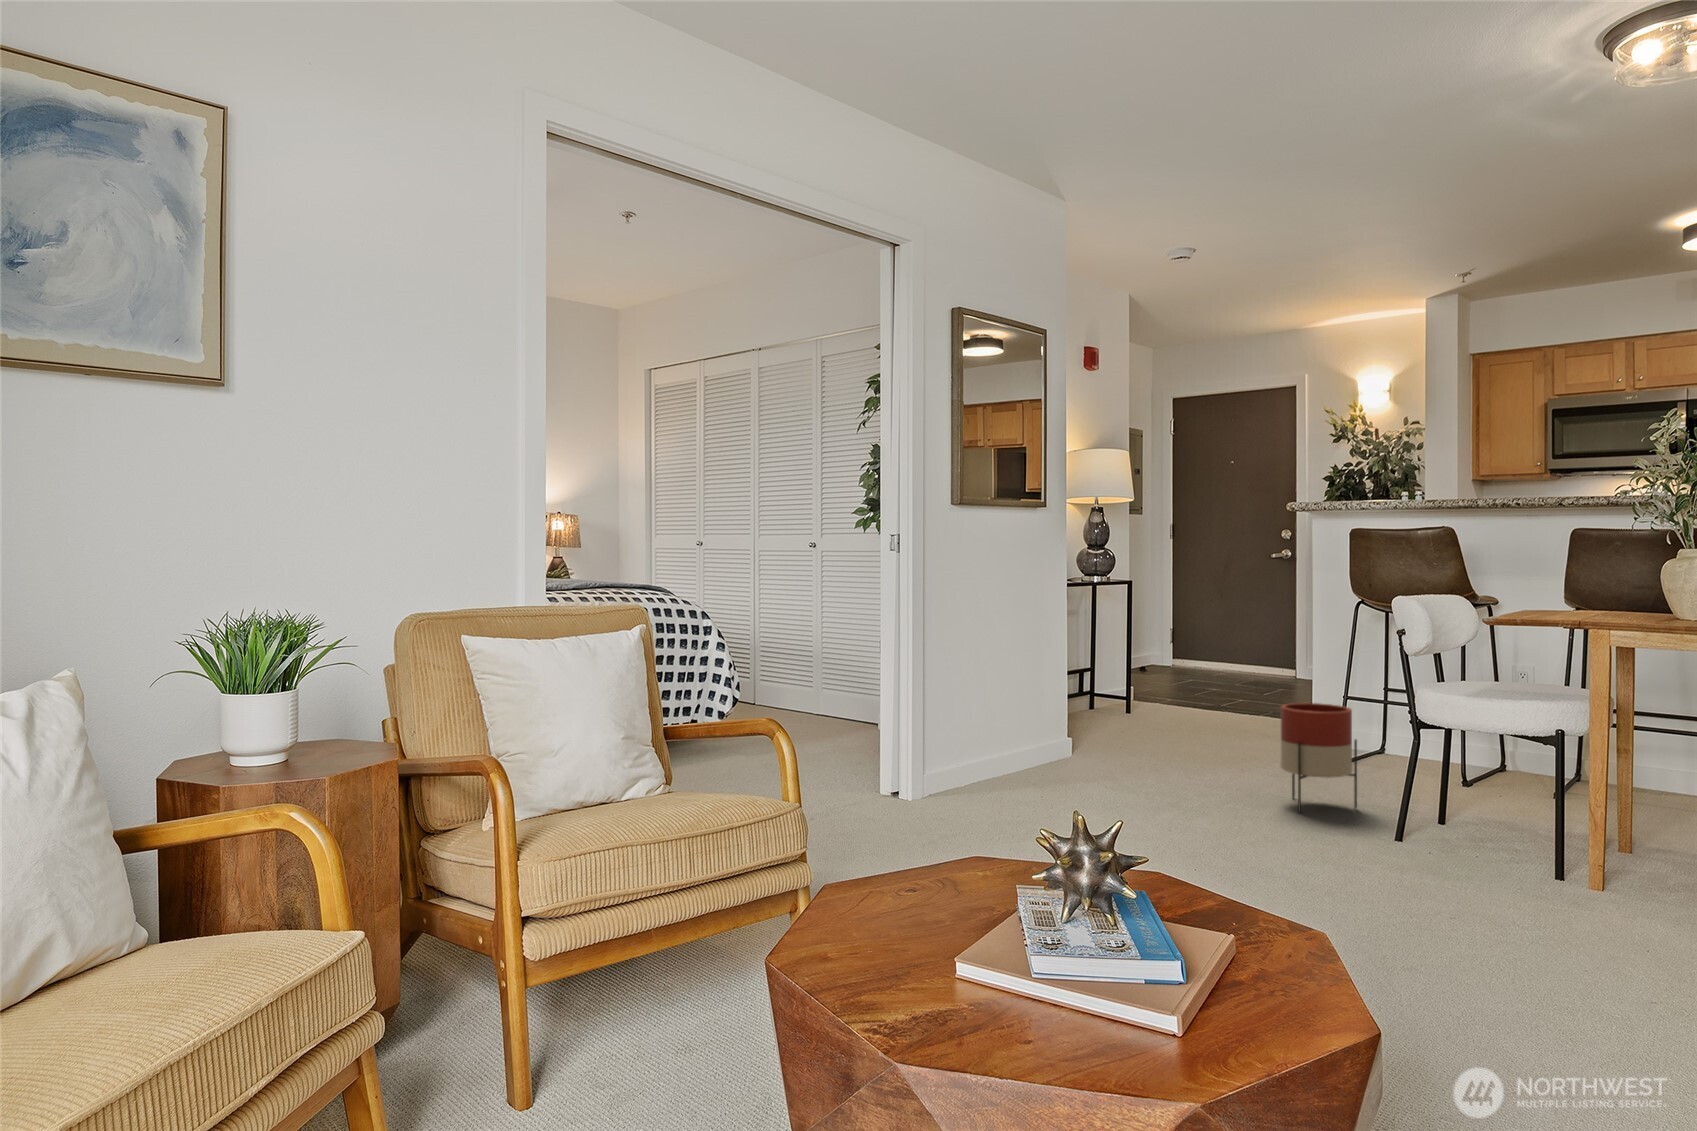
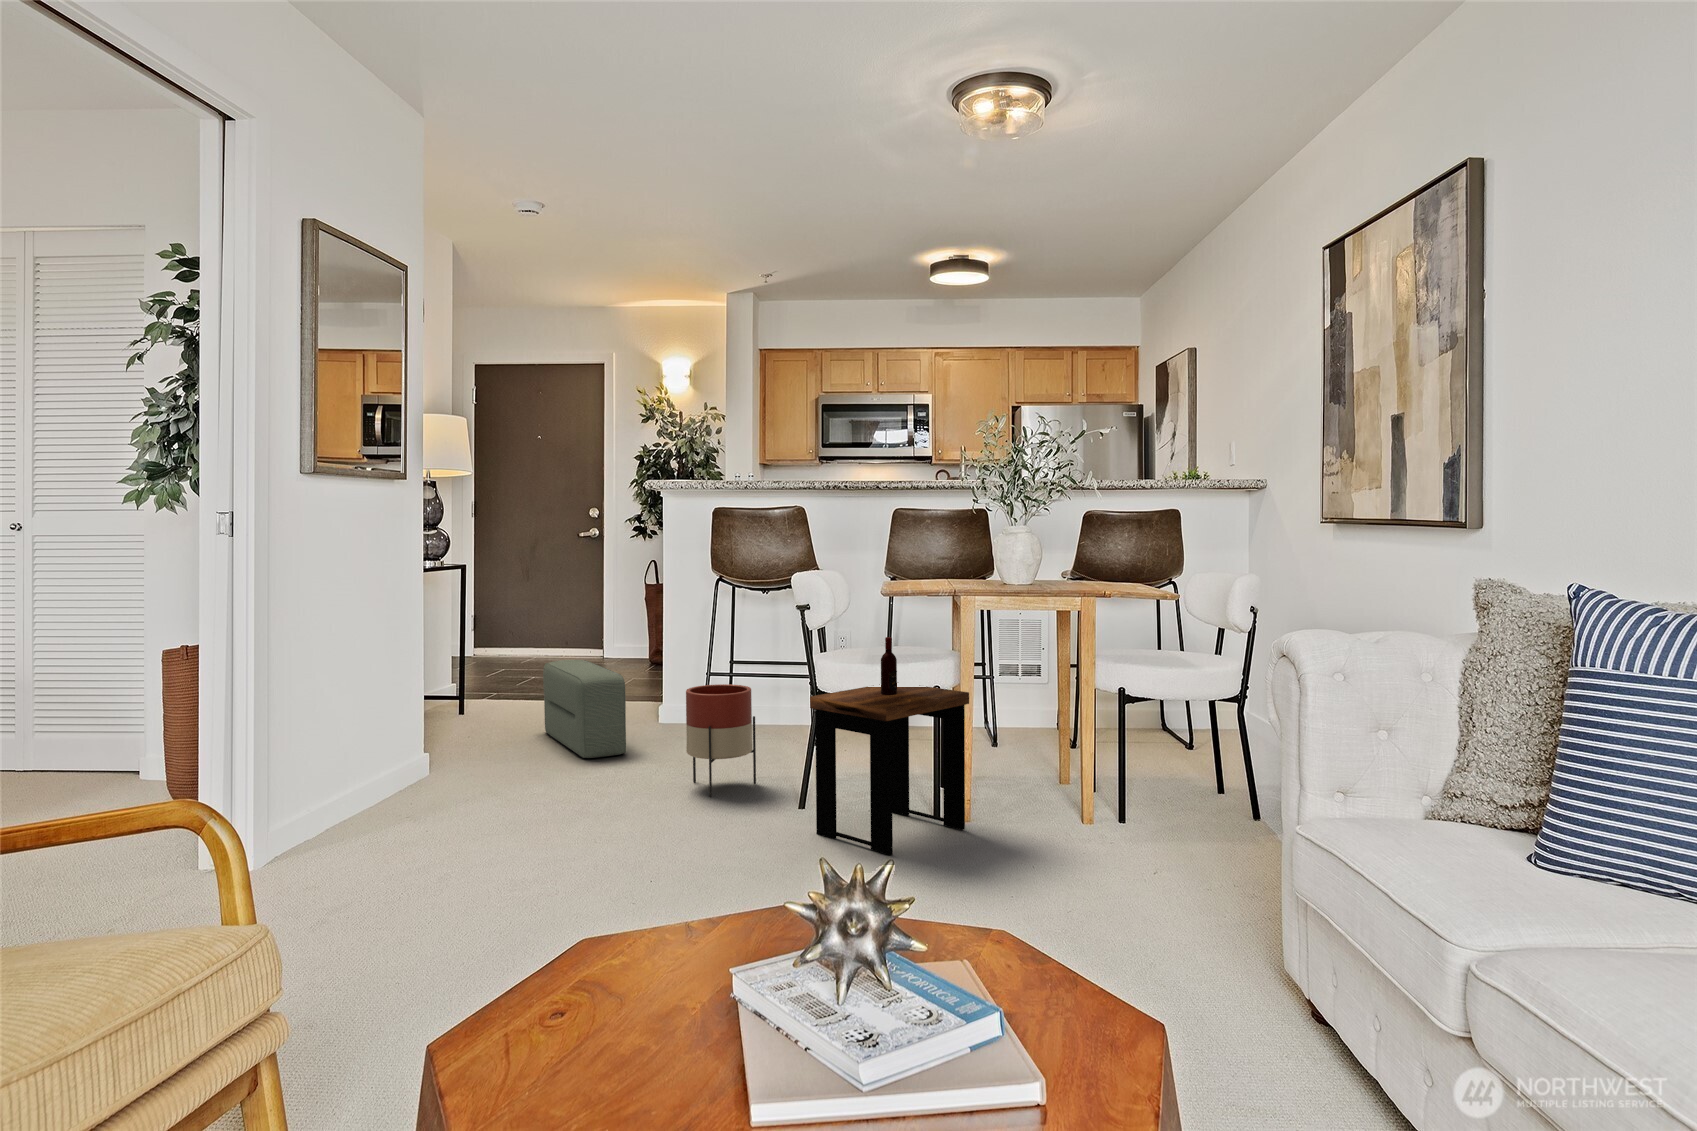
side table: none [1380,663,1584,896] -> present [810,637,969,855]
pouf: none [1180,672,1244,765] -> present [543,660,626,758]

